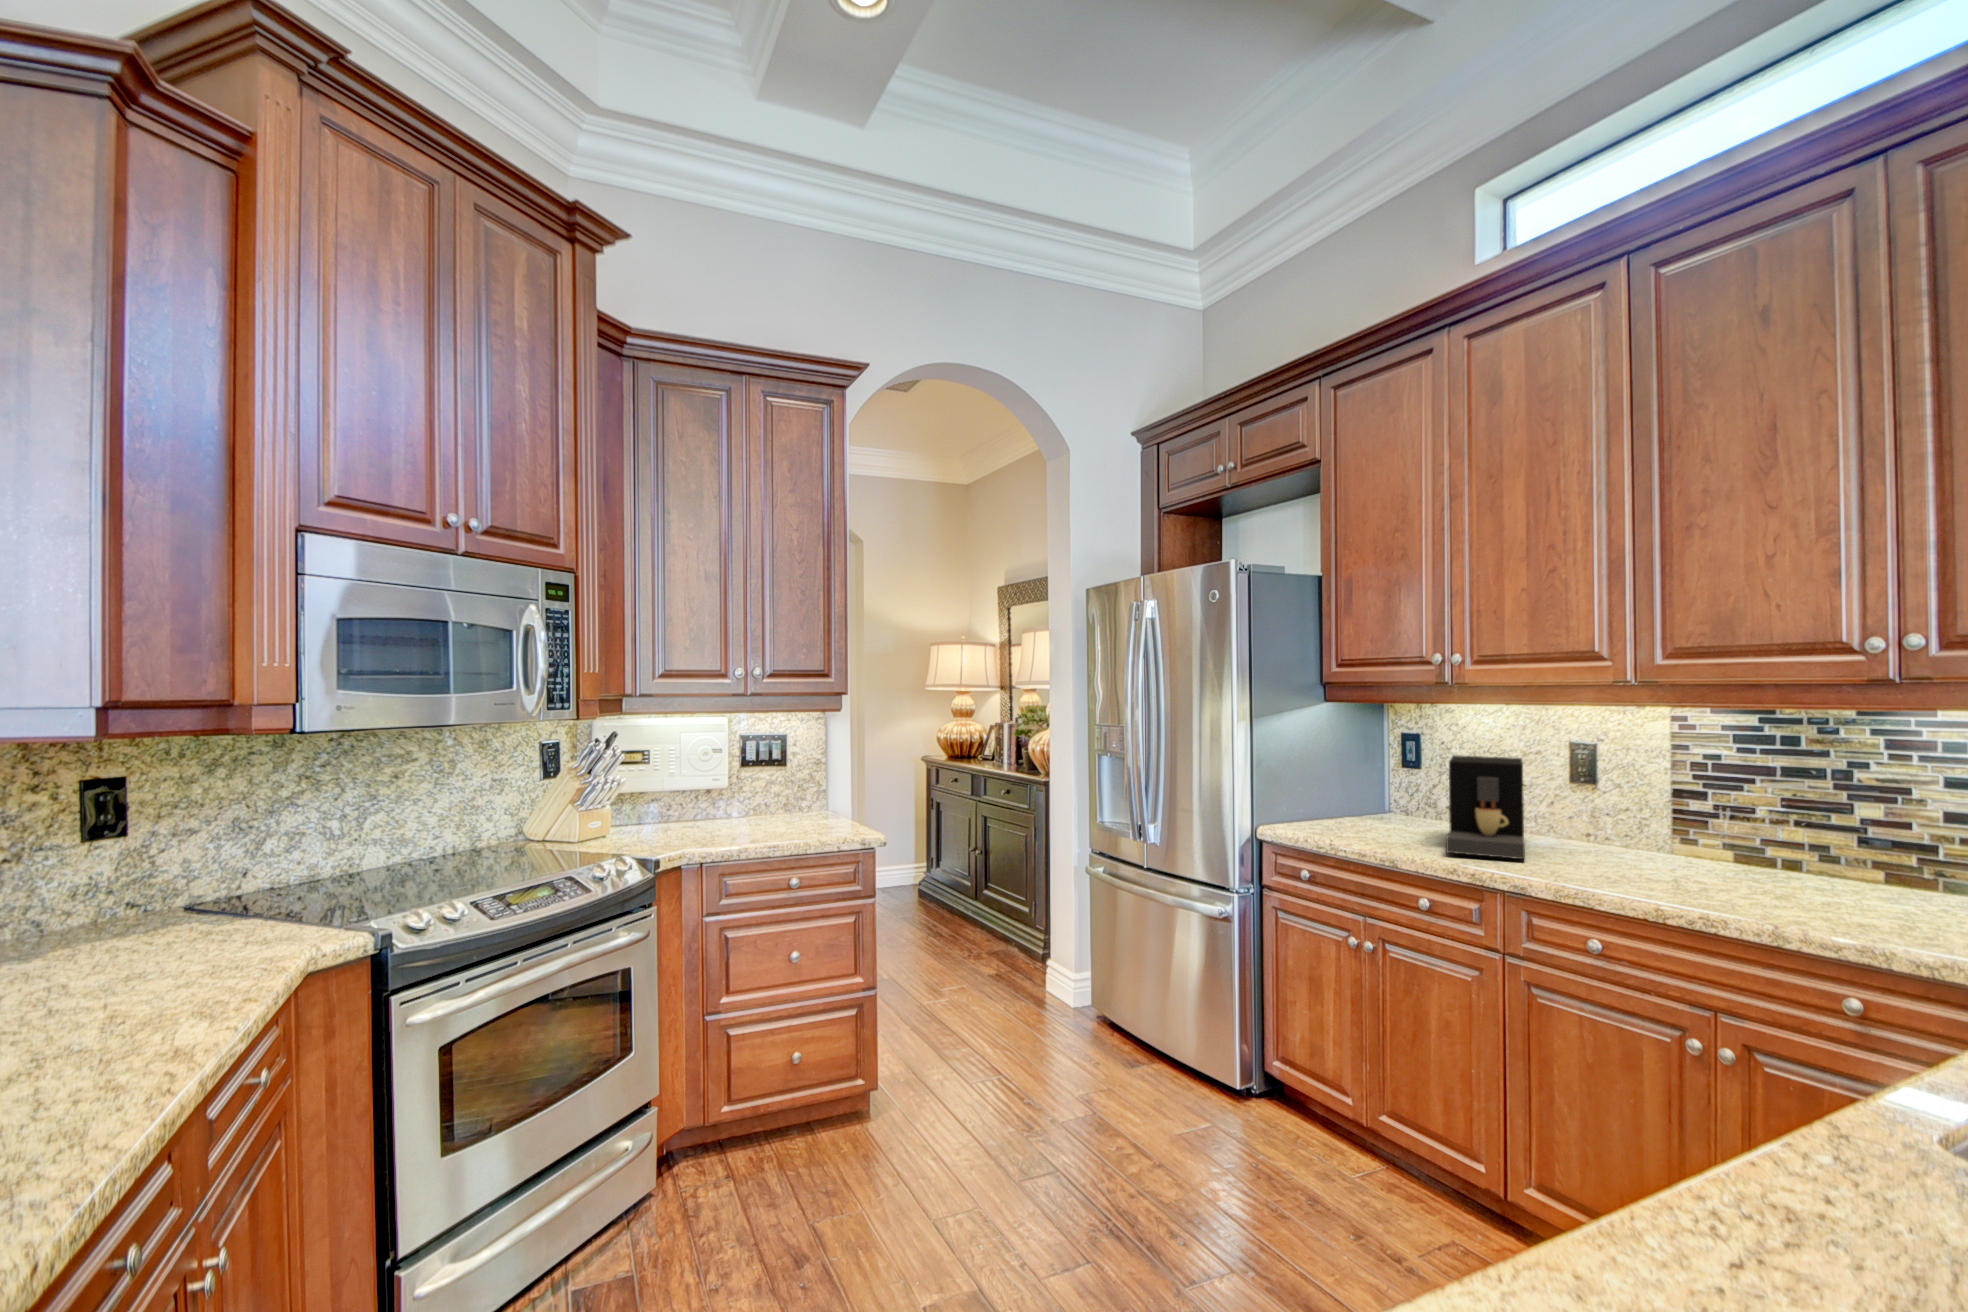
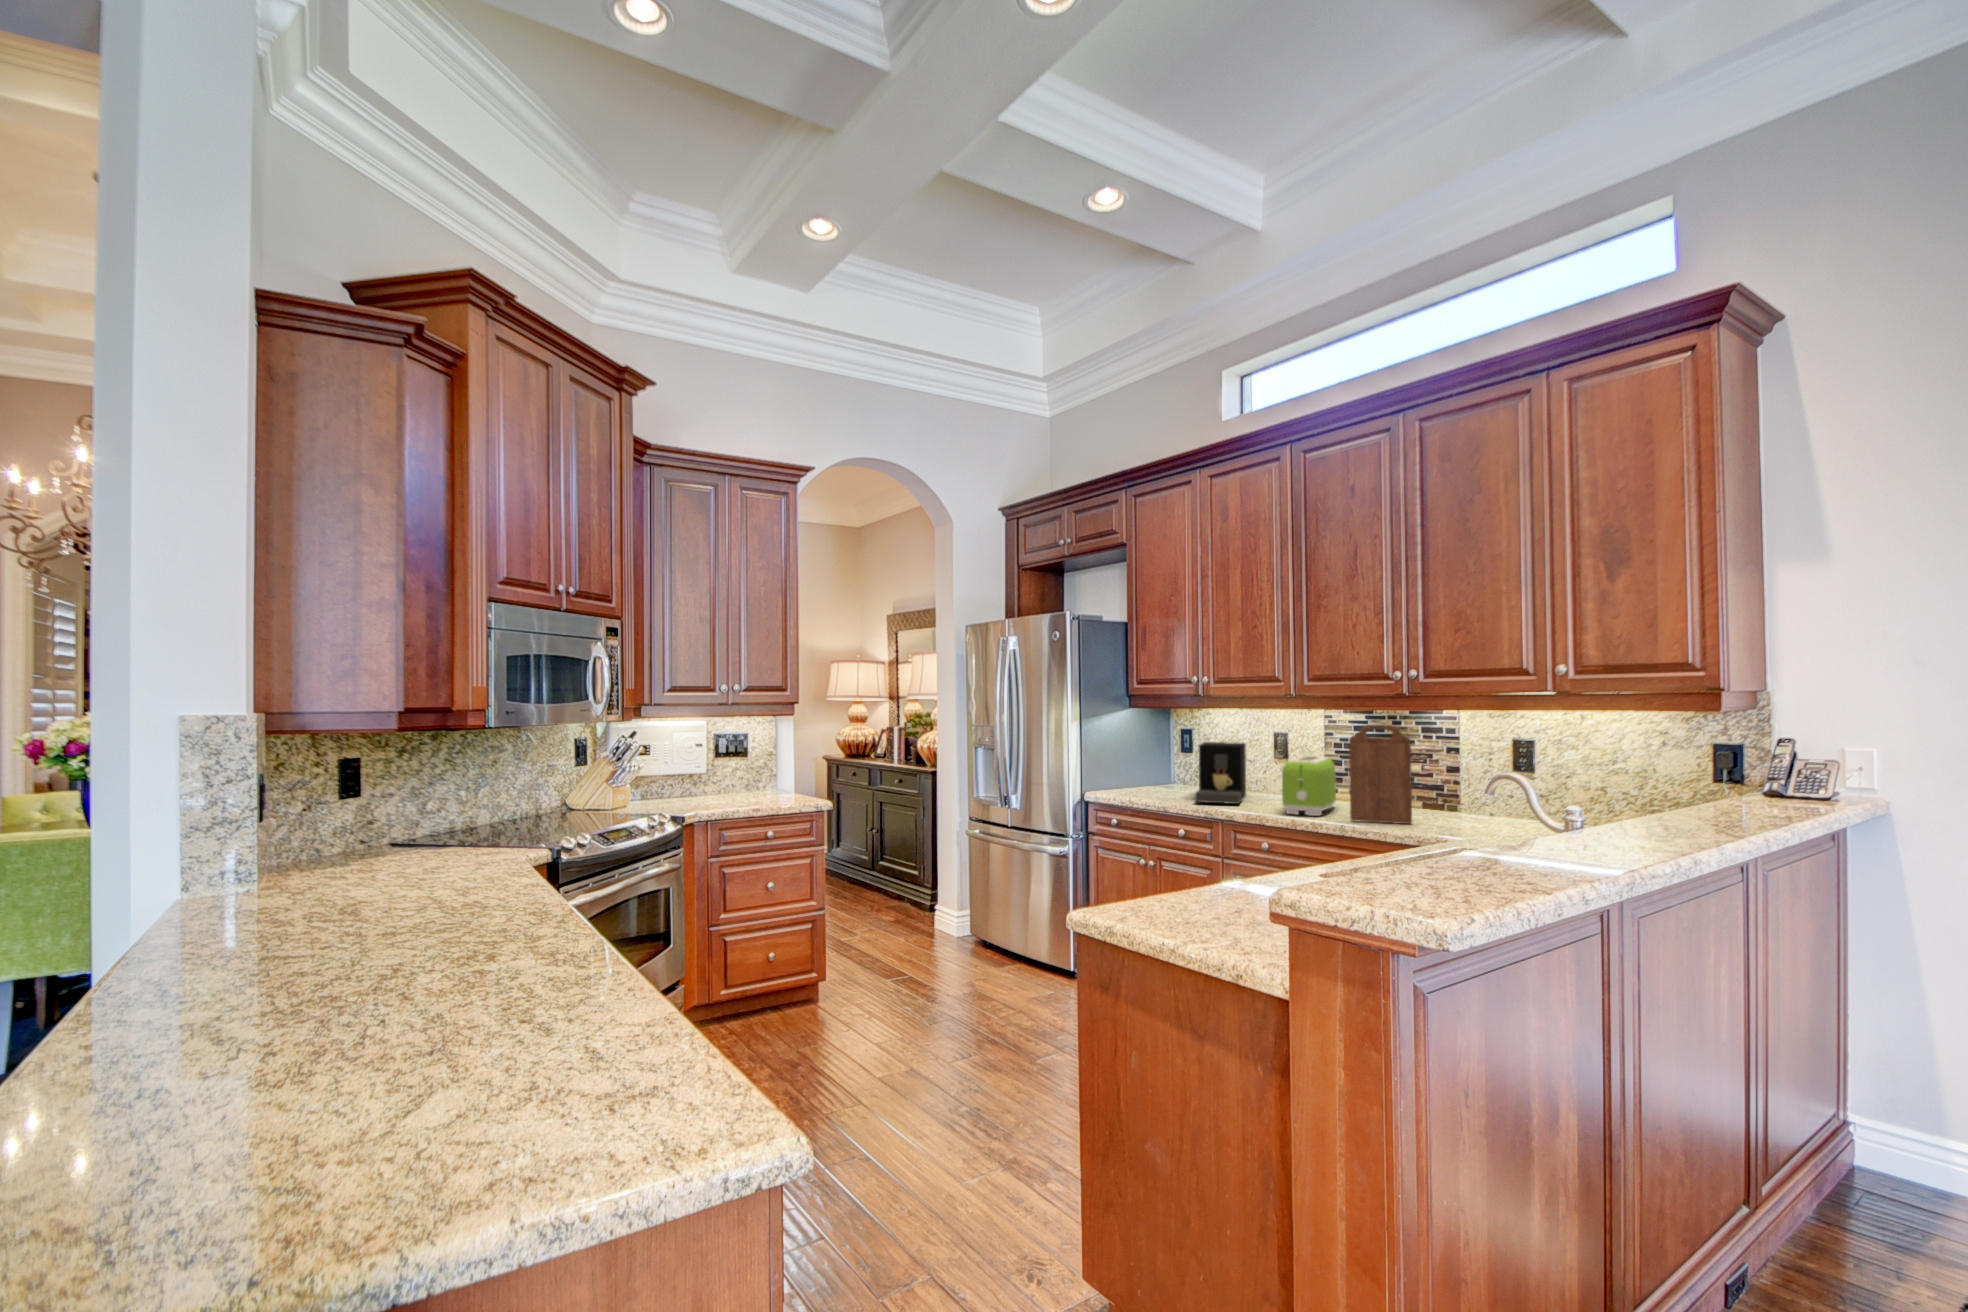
cutting board: none [1762,736,1904,922] -> present [1349,725,1412,824]
toaster: none [1616,785,1707,892] -> present [1282,756,1336,816]

